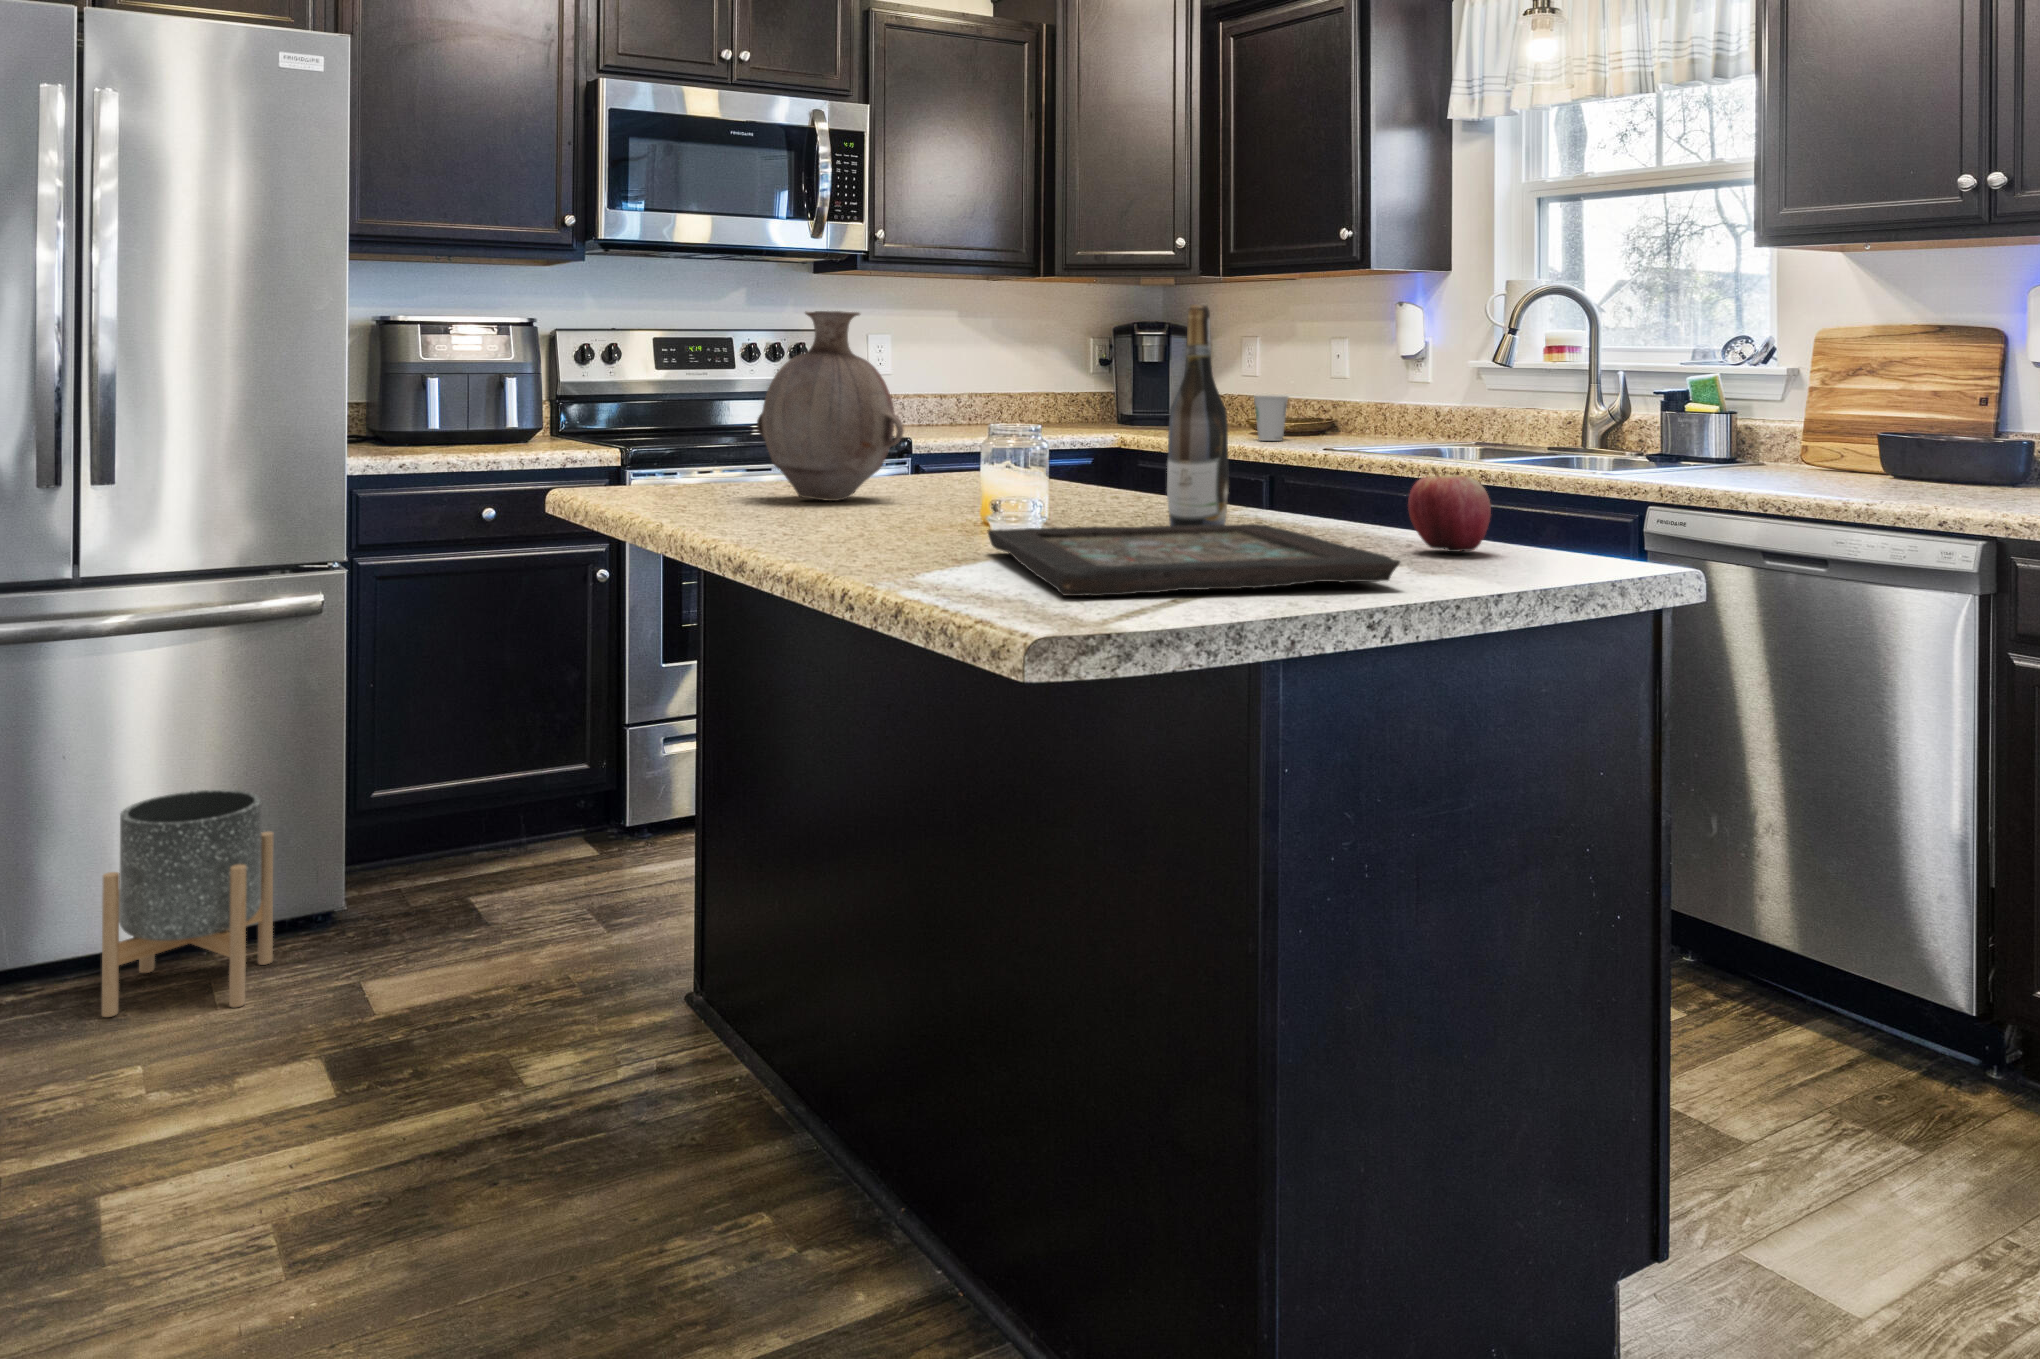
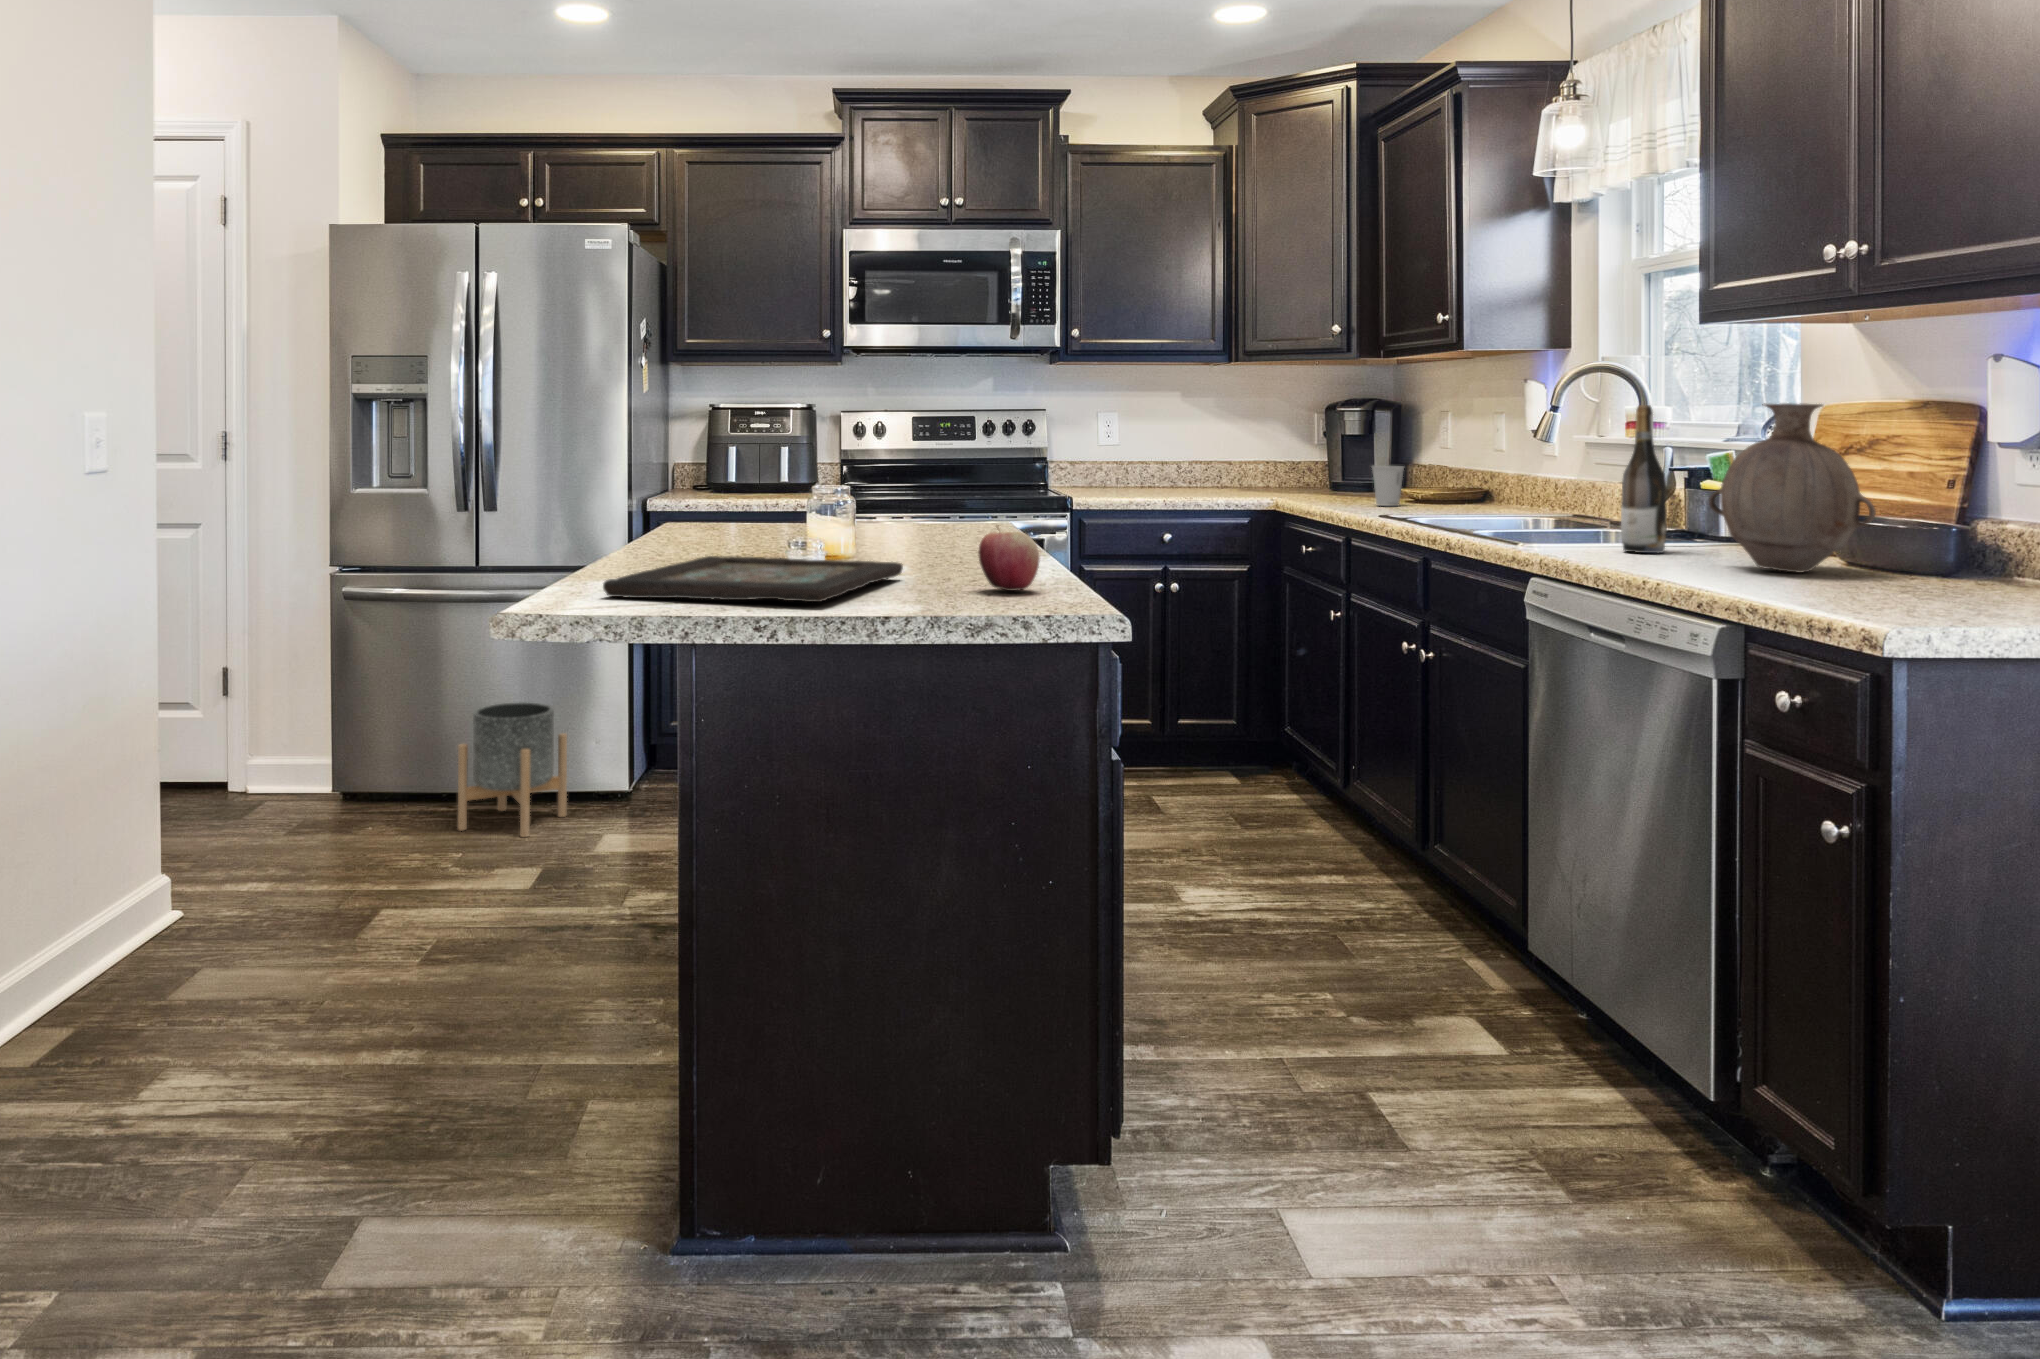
wine bottle: present [1167,304,1229,526] -> present [1621,405,1667,553]
vase: present [757,311,904,501] -> present [1709,403,1876,573]

